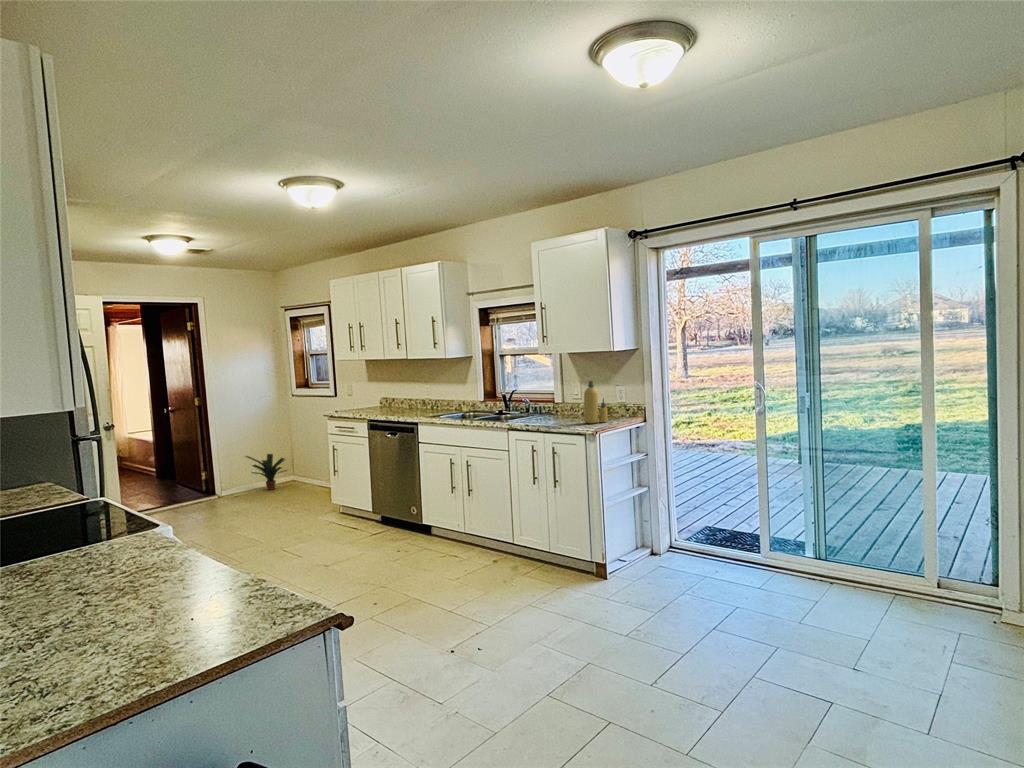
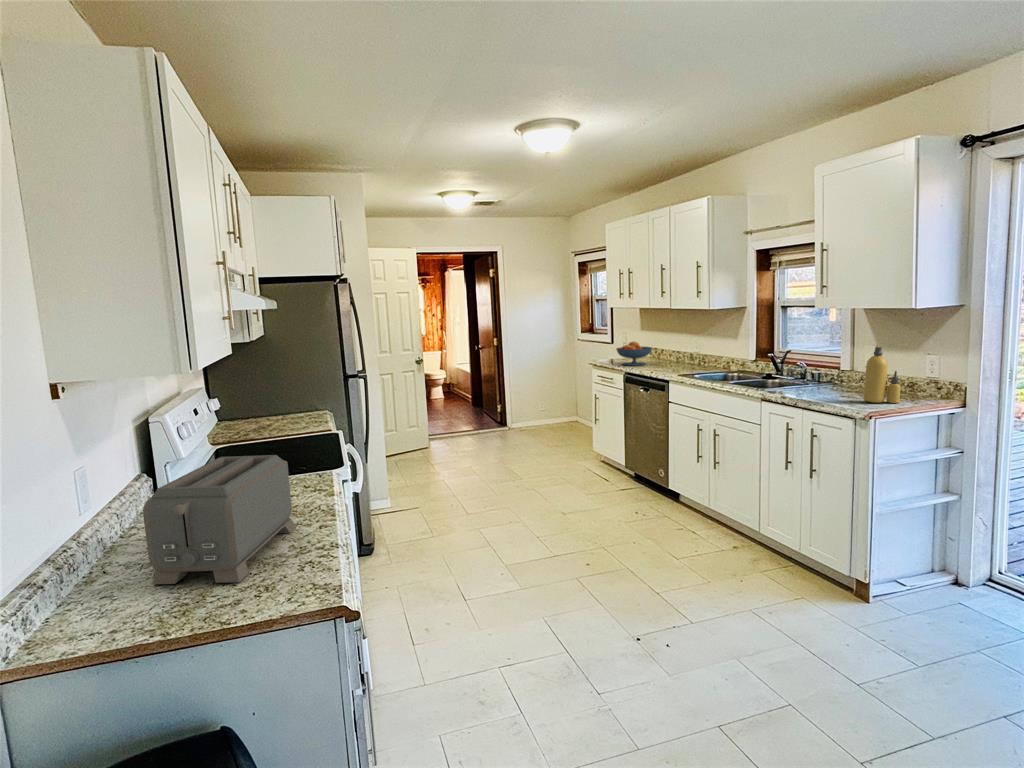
fruit bowl: none [352,391,387,415] -> present [616,342,652,366]
potted plant: present [246,454,287,490] -> none [530,393,567,428]
toaster: none [70,496,198,653] -> present [143,455,296,584]

